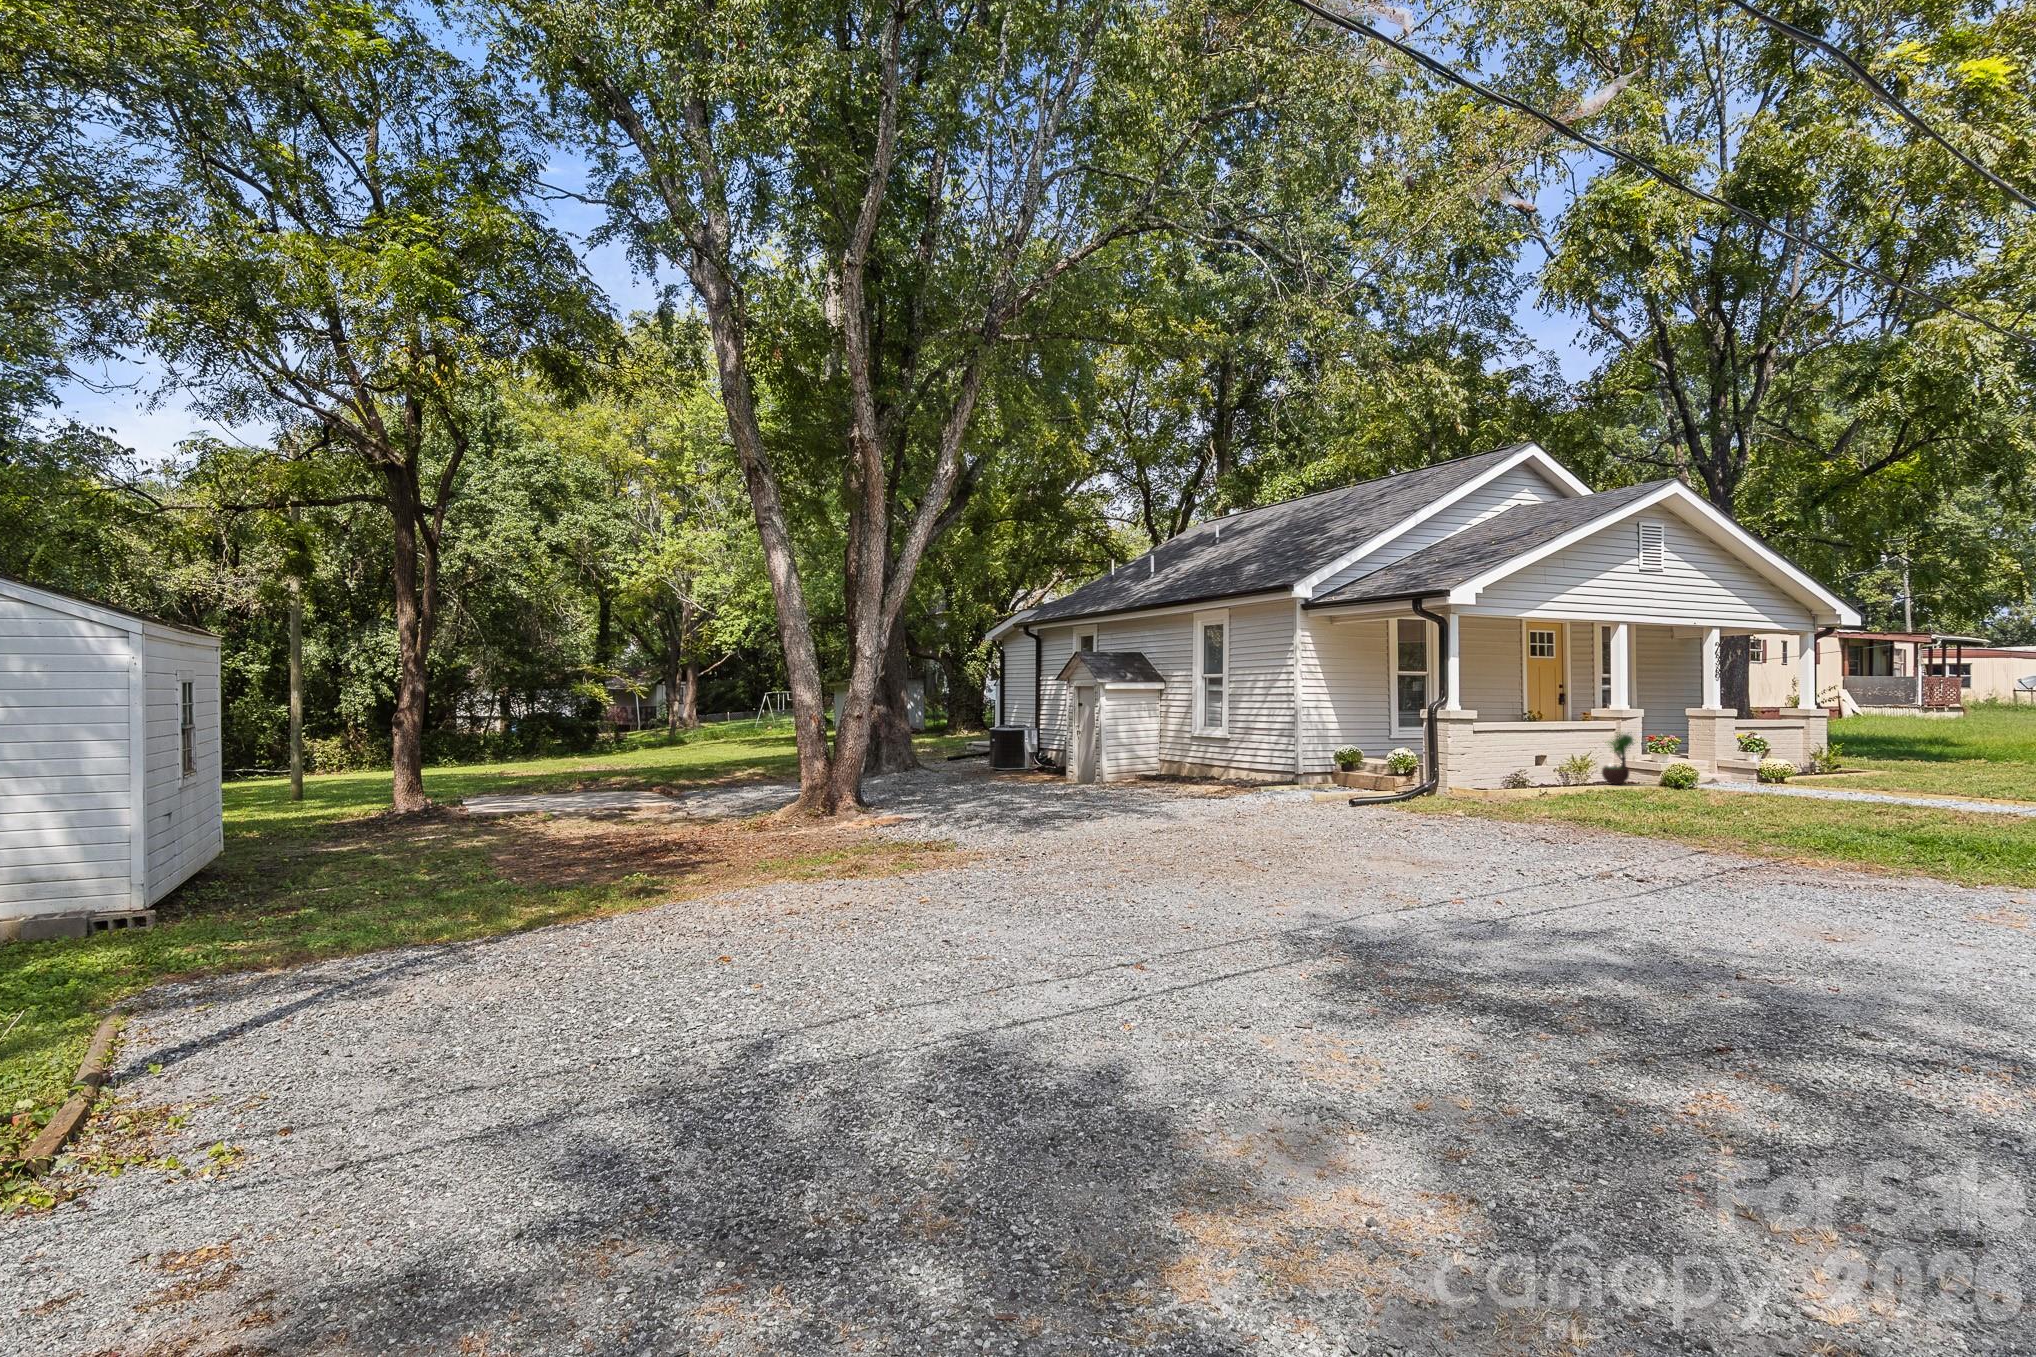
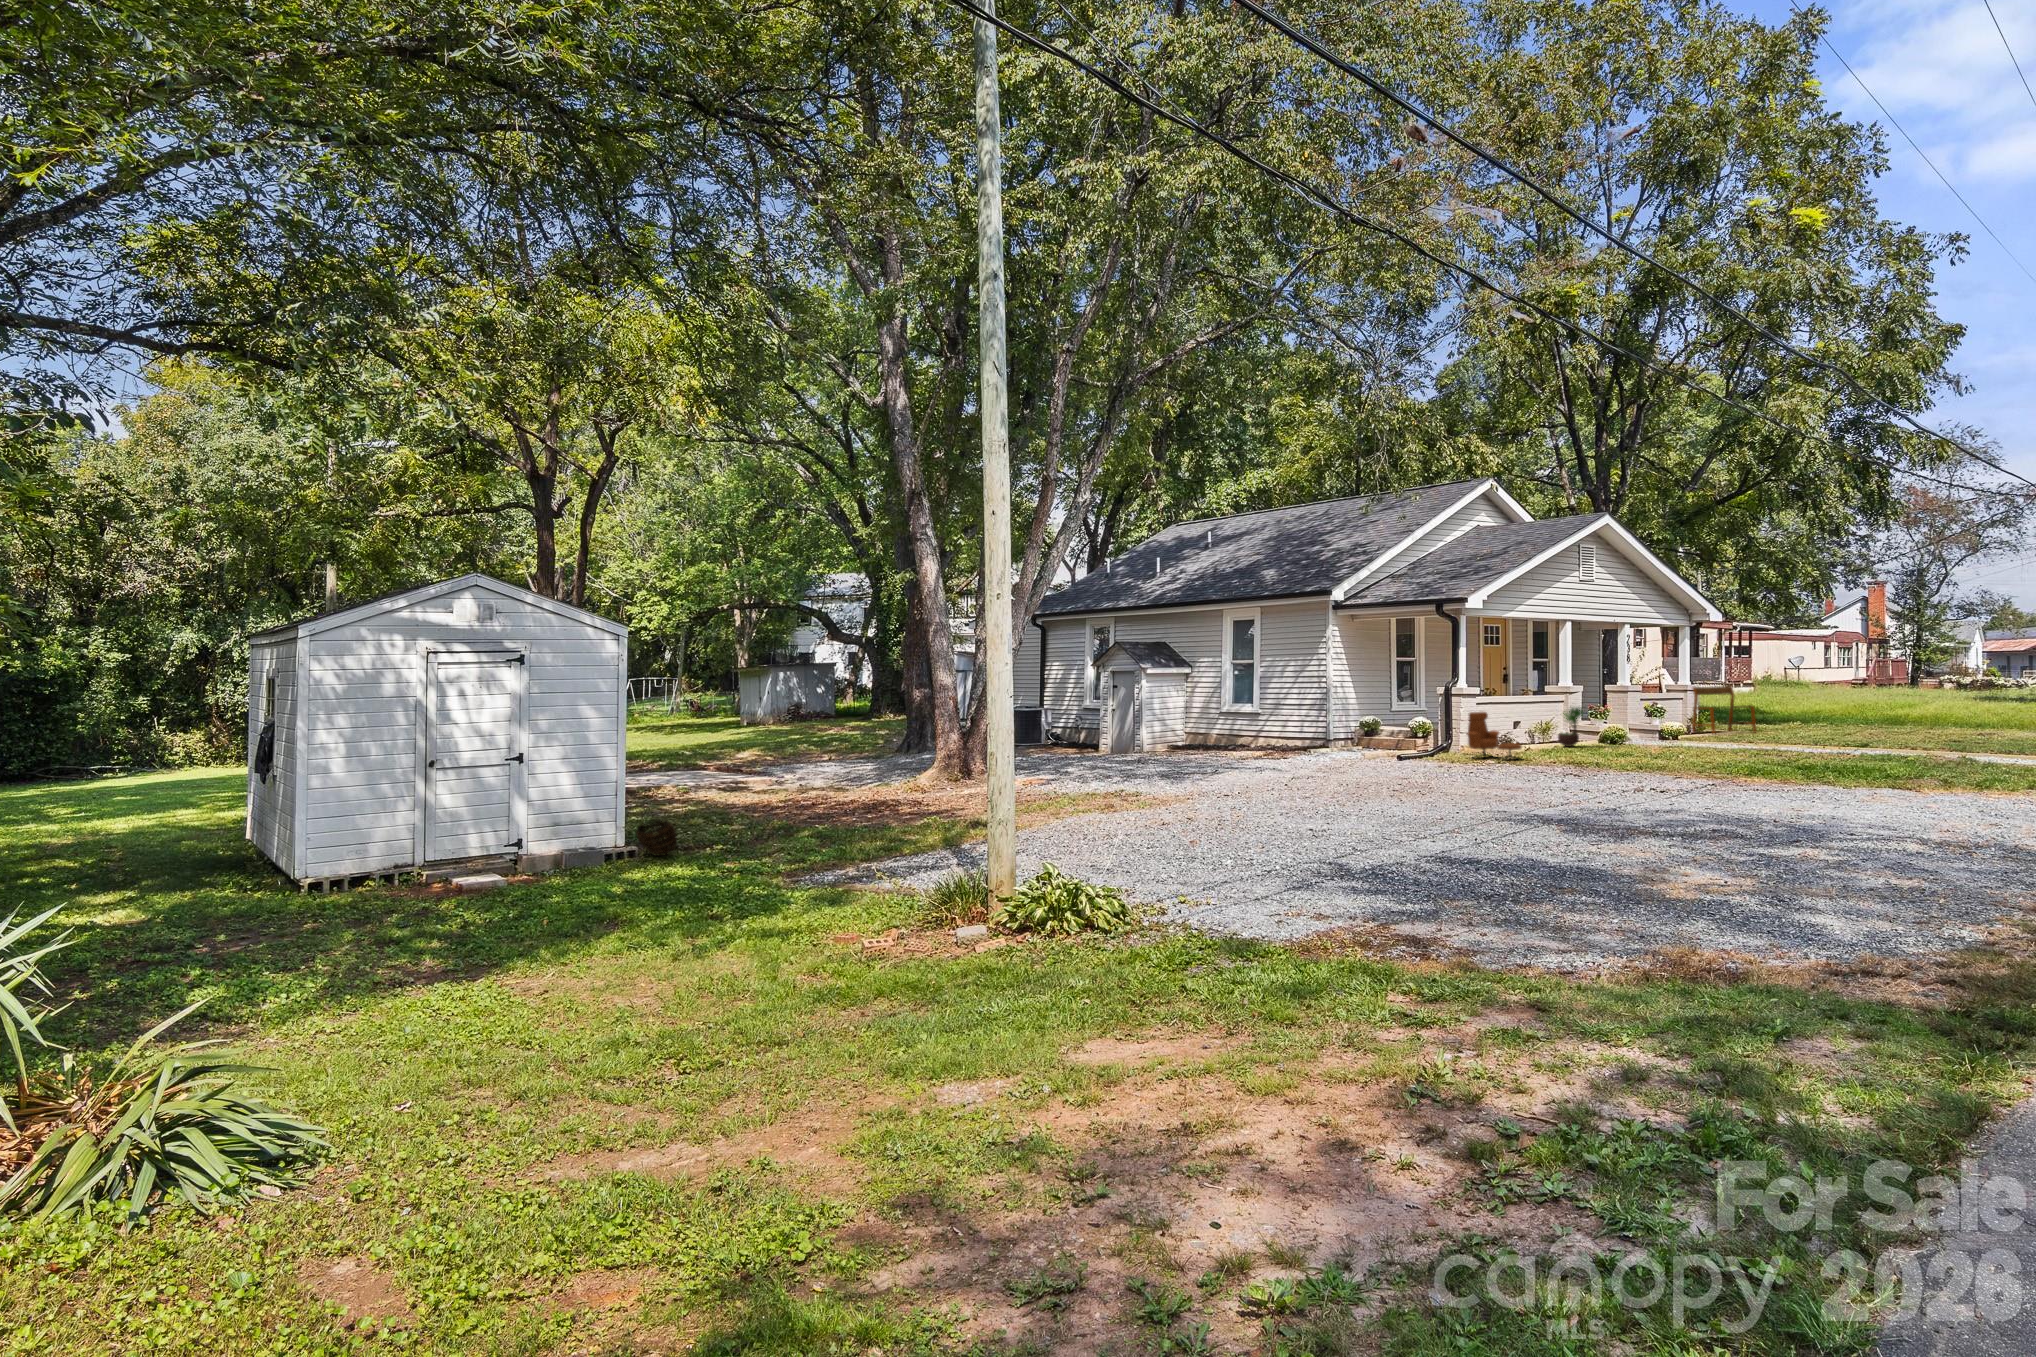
bench: none [1808,707,1900,770] -> present [1692,686,1757,734]
lounge chair: none [1456,739,1529,803] -> present [1467,712,1522,760]
basket: none [157,868,217,918] -> present [636,819,677,856]

